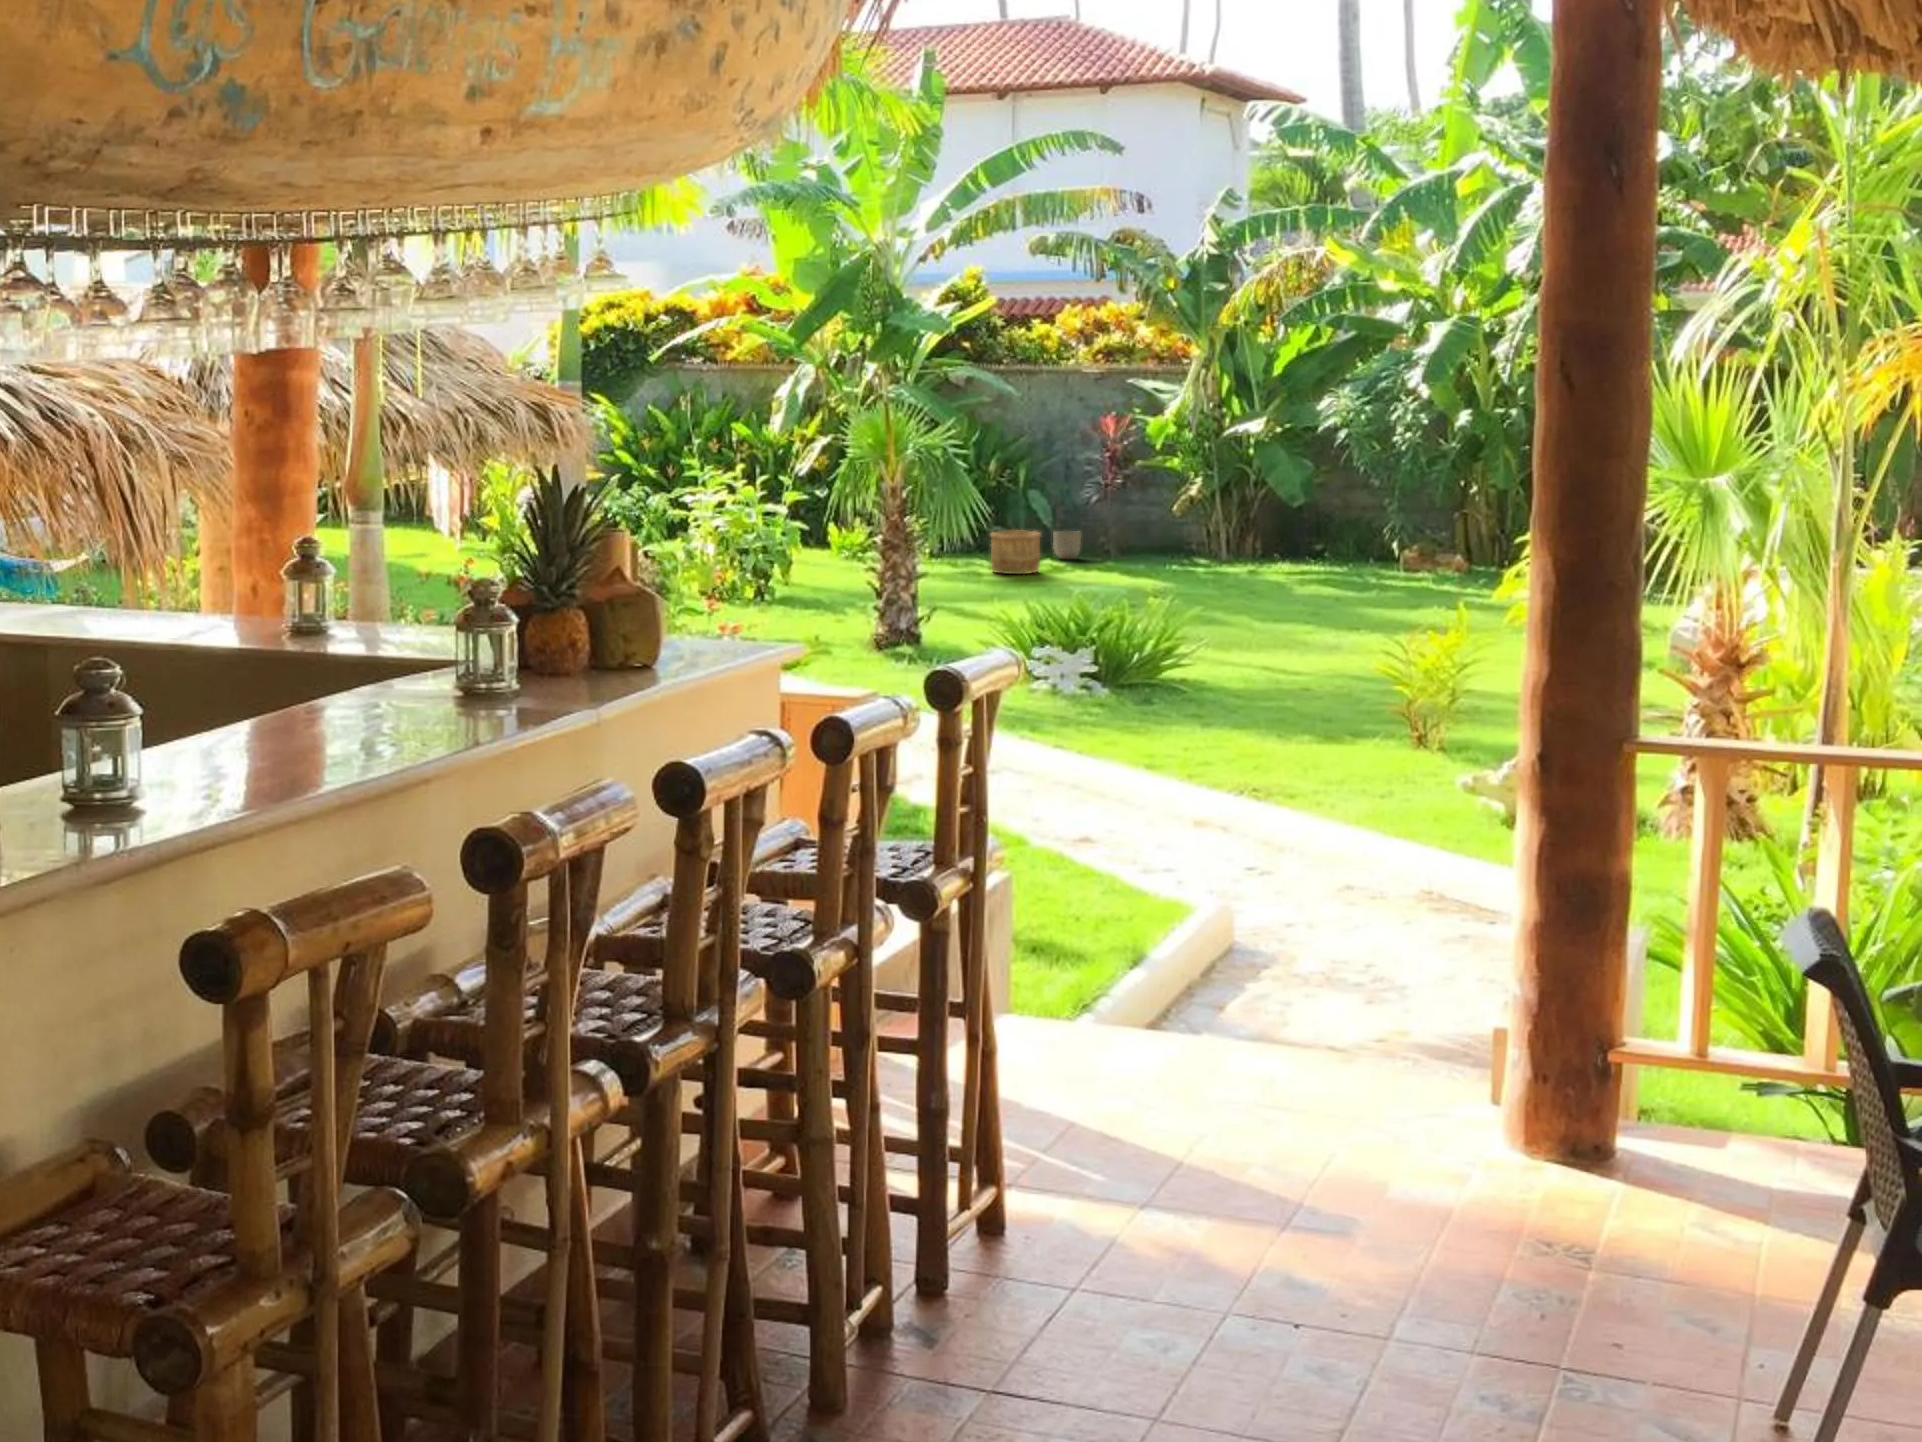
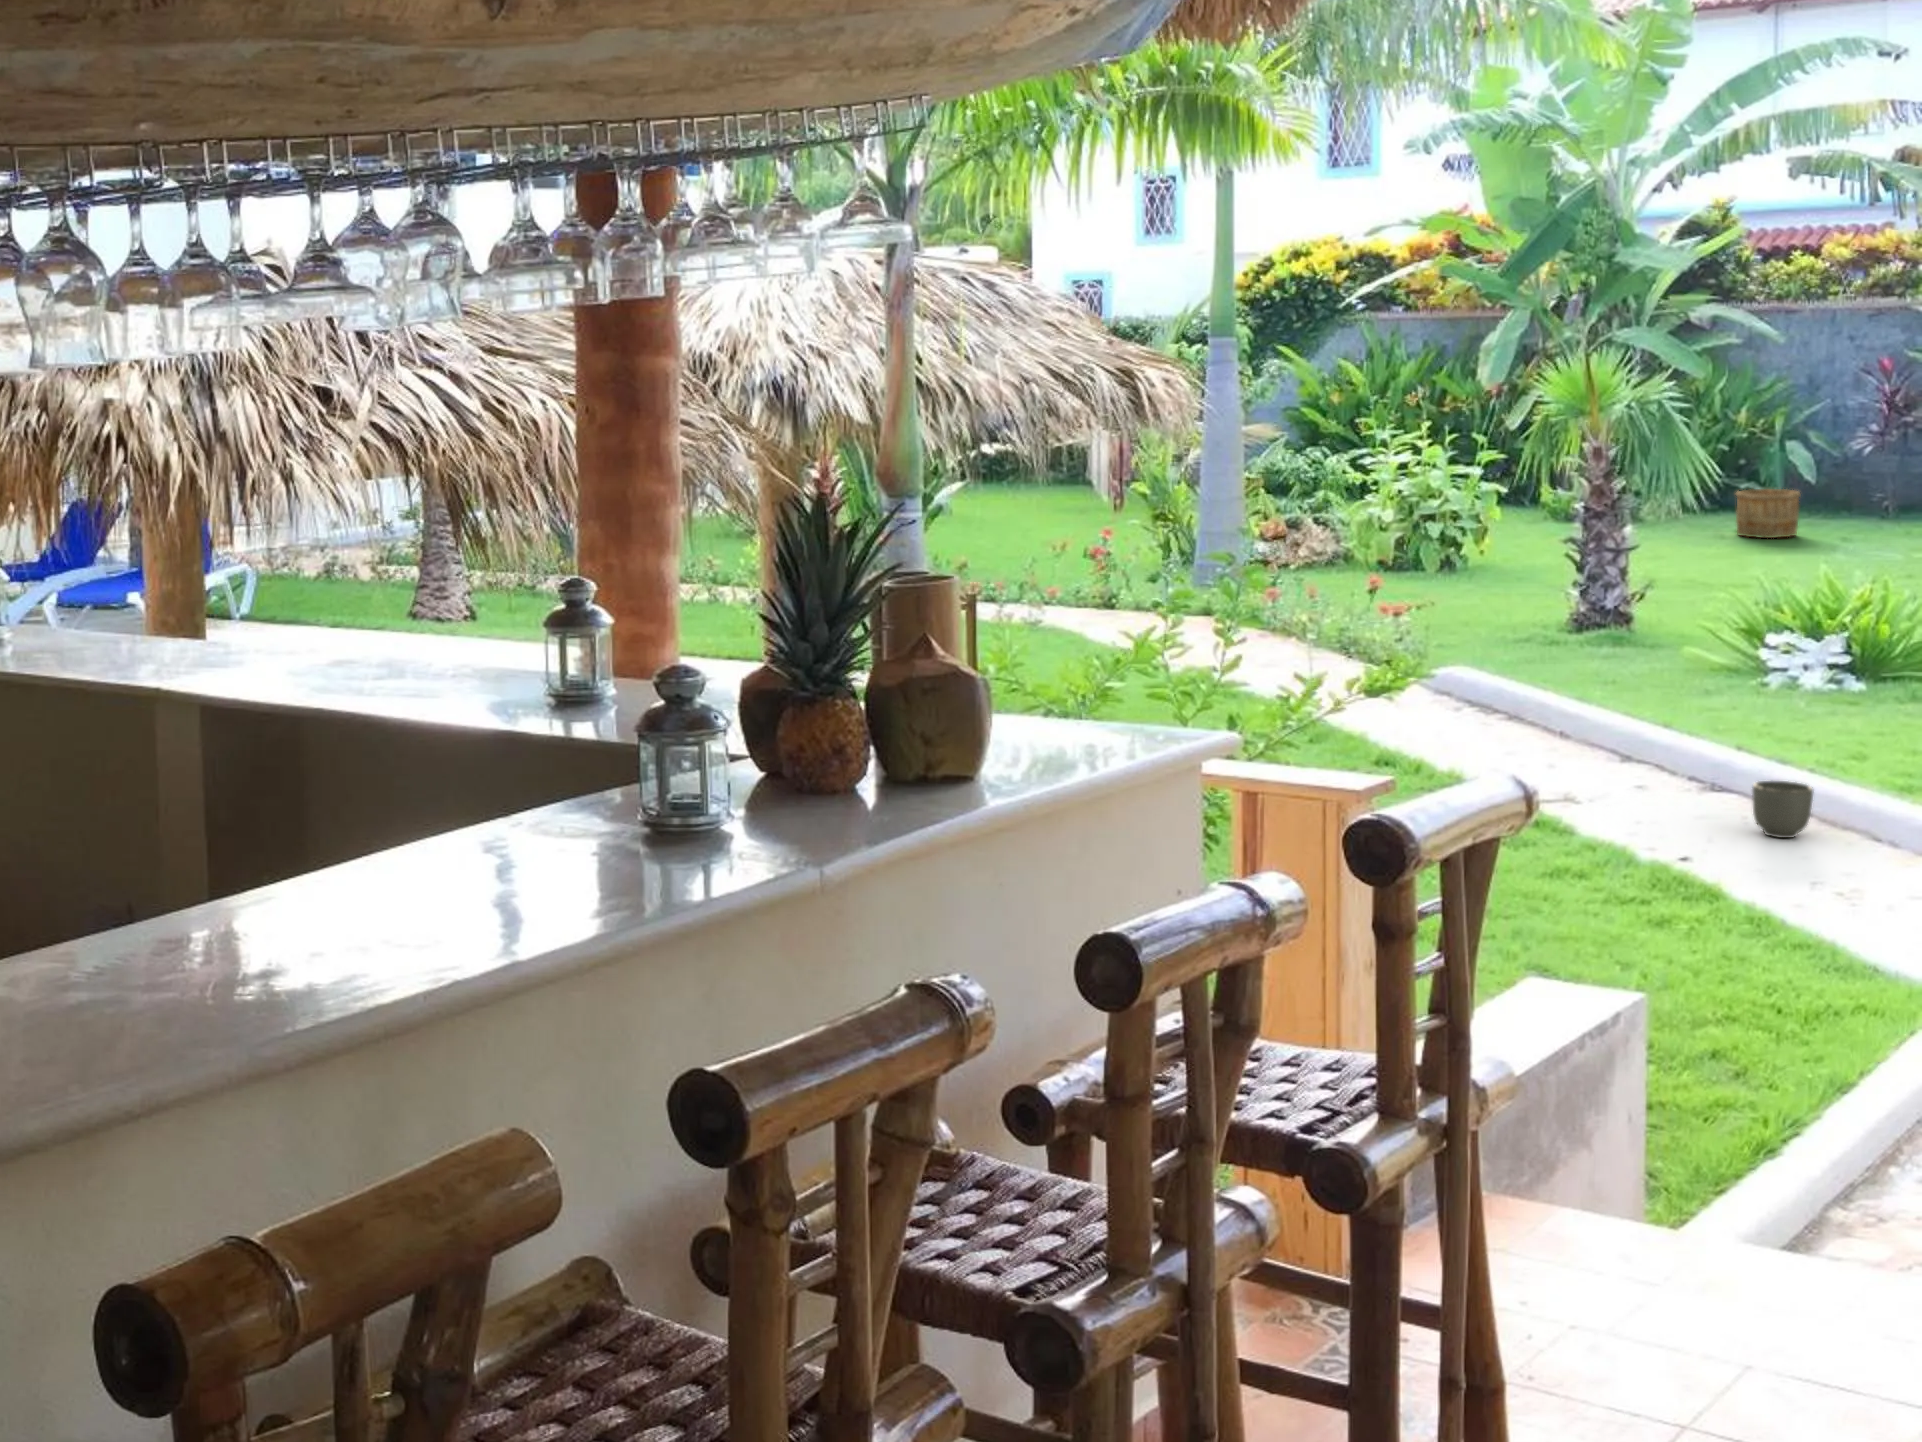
planter: present [1053,531,1081,559] -> present [1752,780,1814,838]

